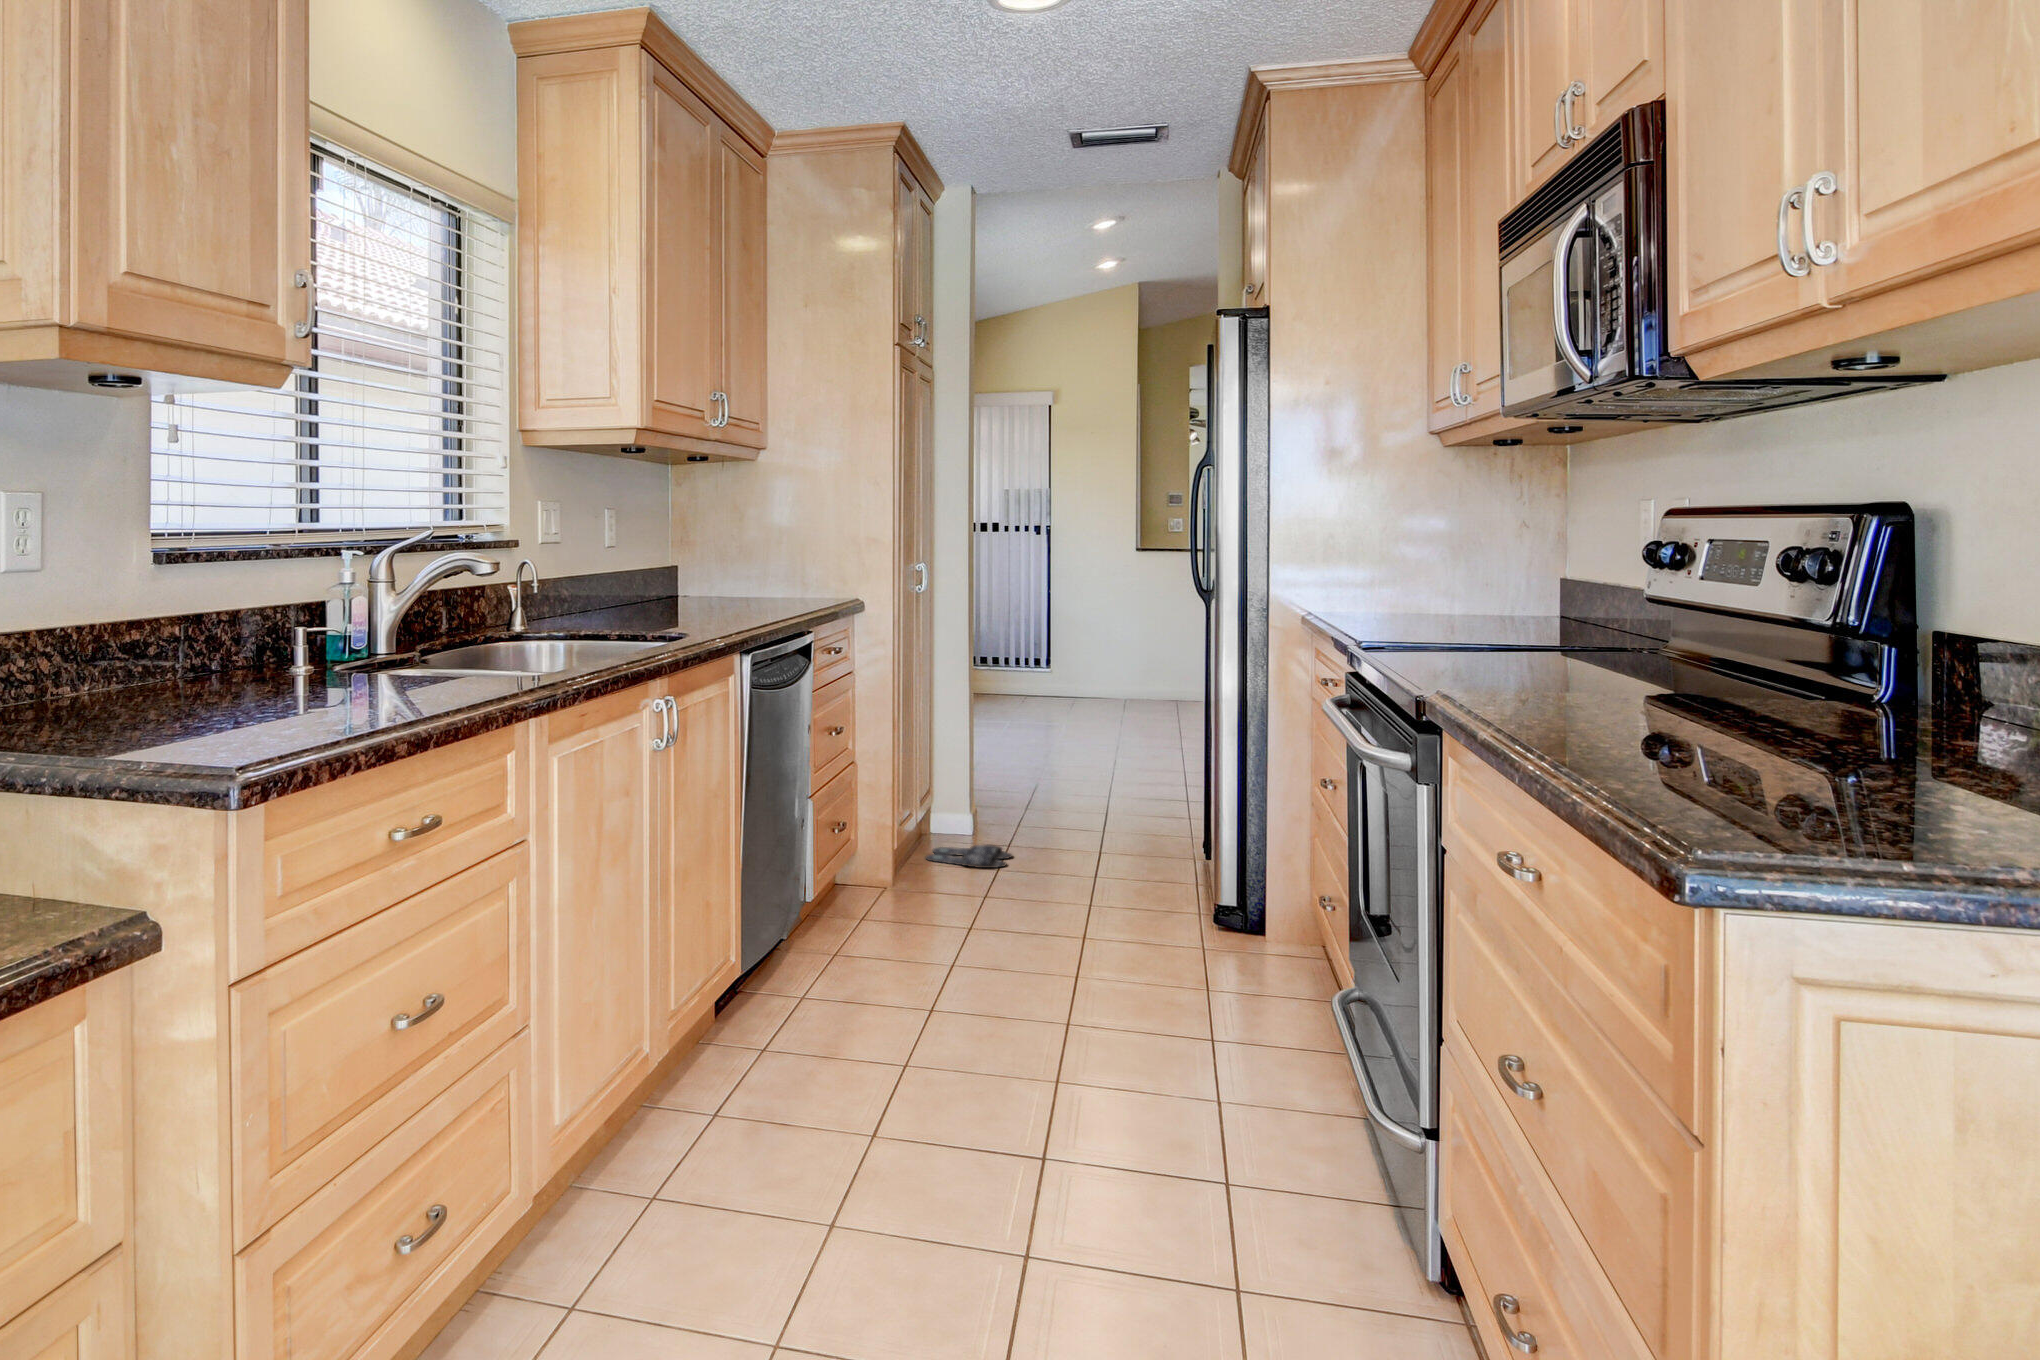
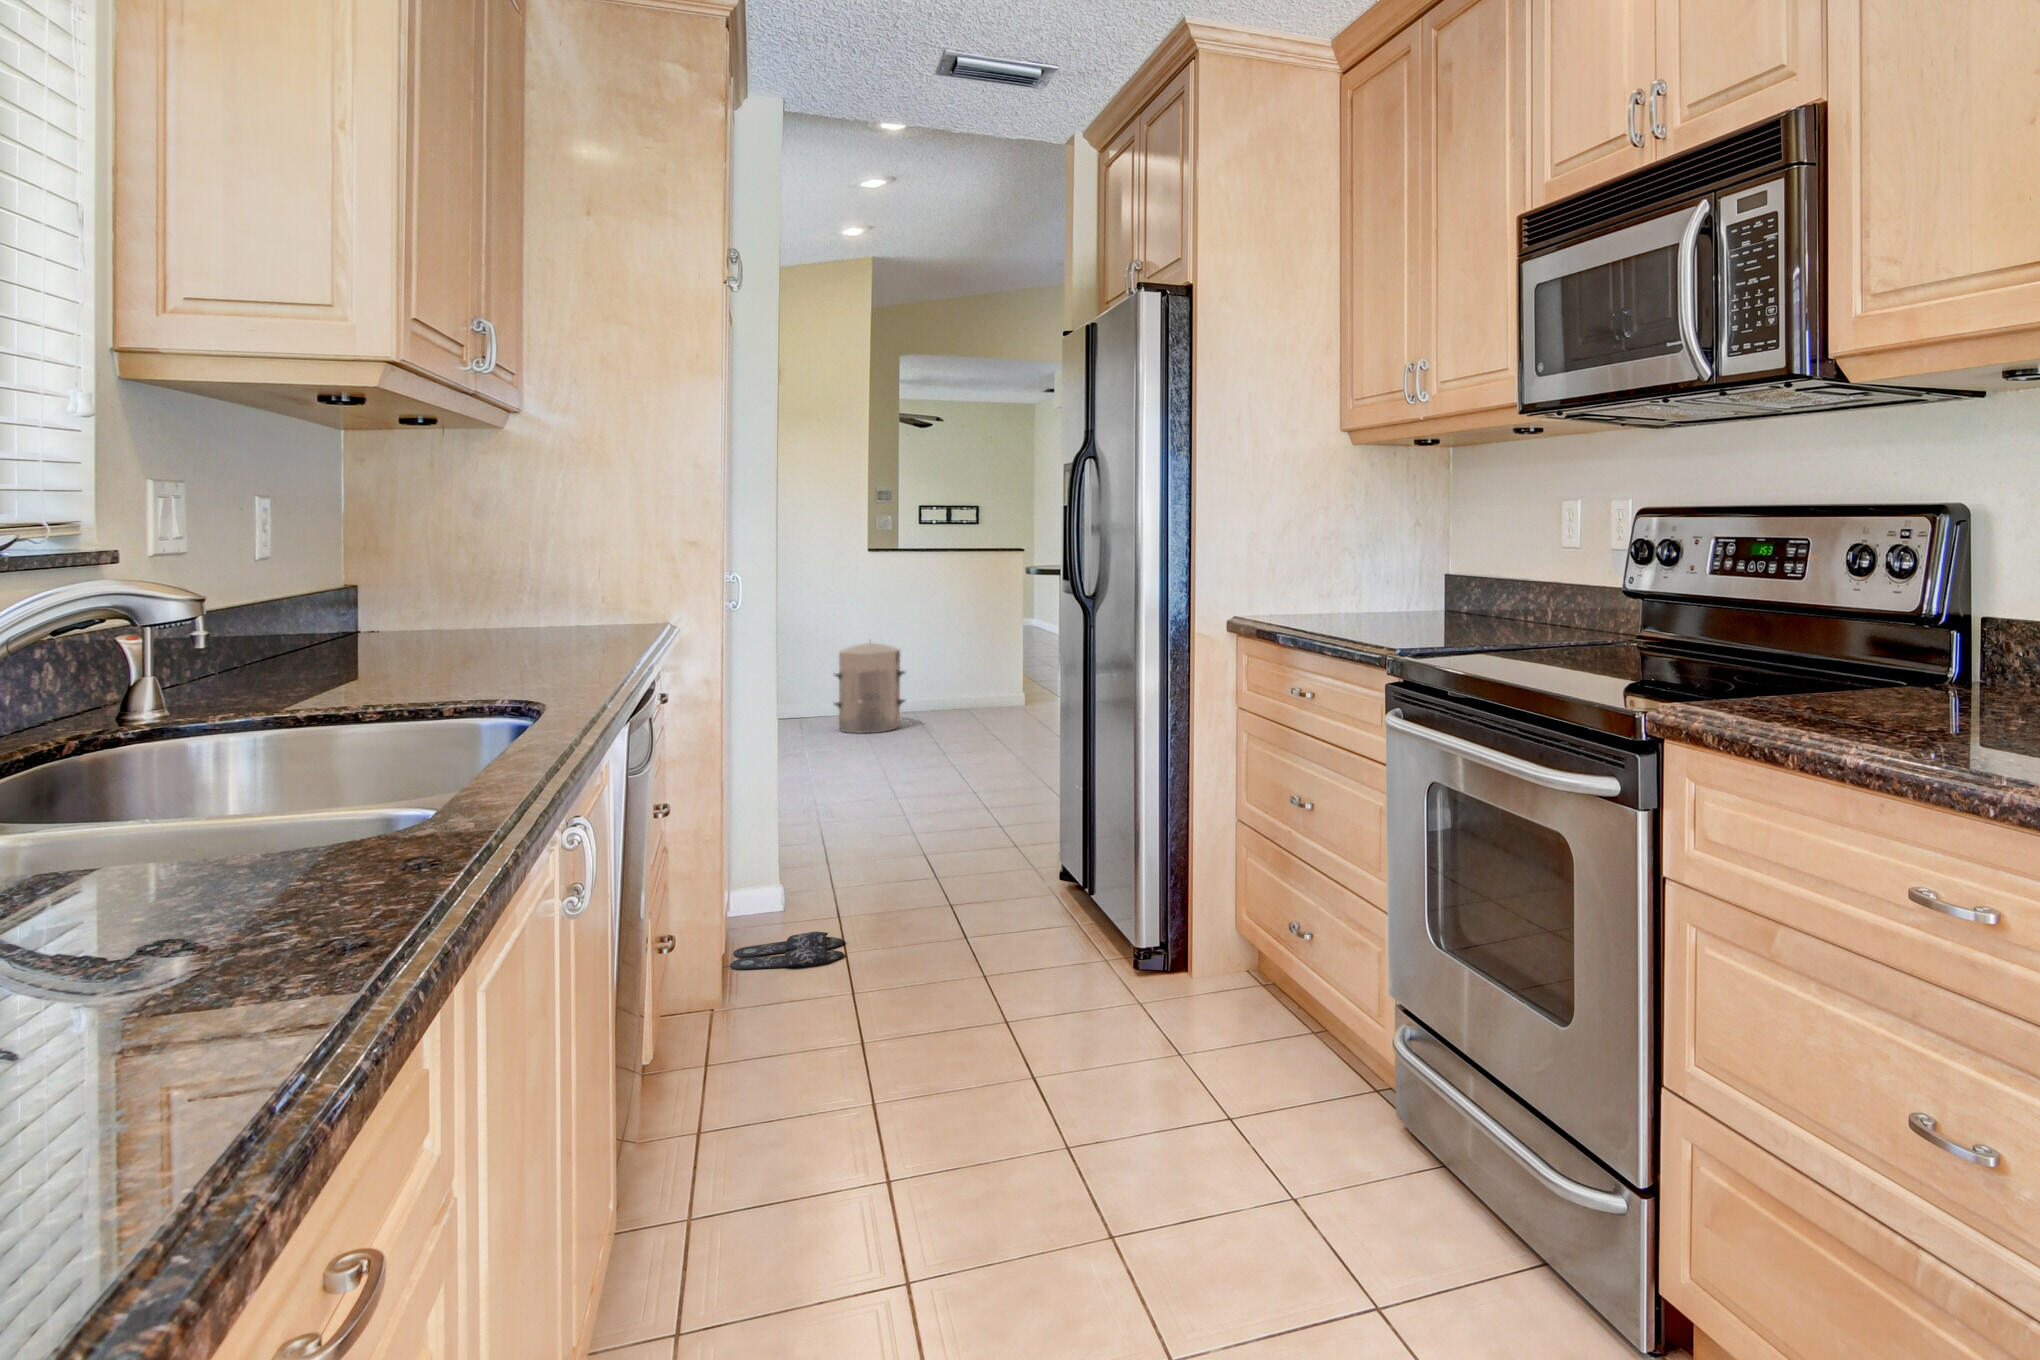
waste bin: none [1110,625,1173,708] -> present [834,642,905,733]

